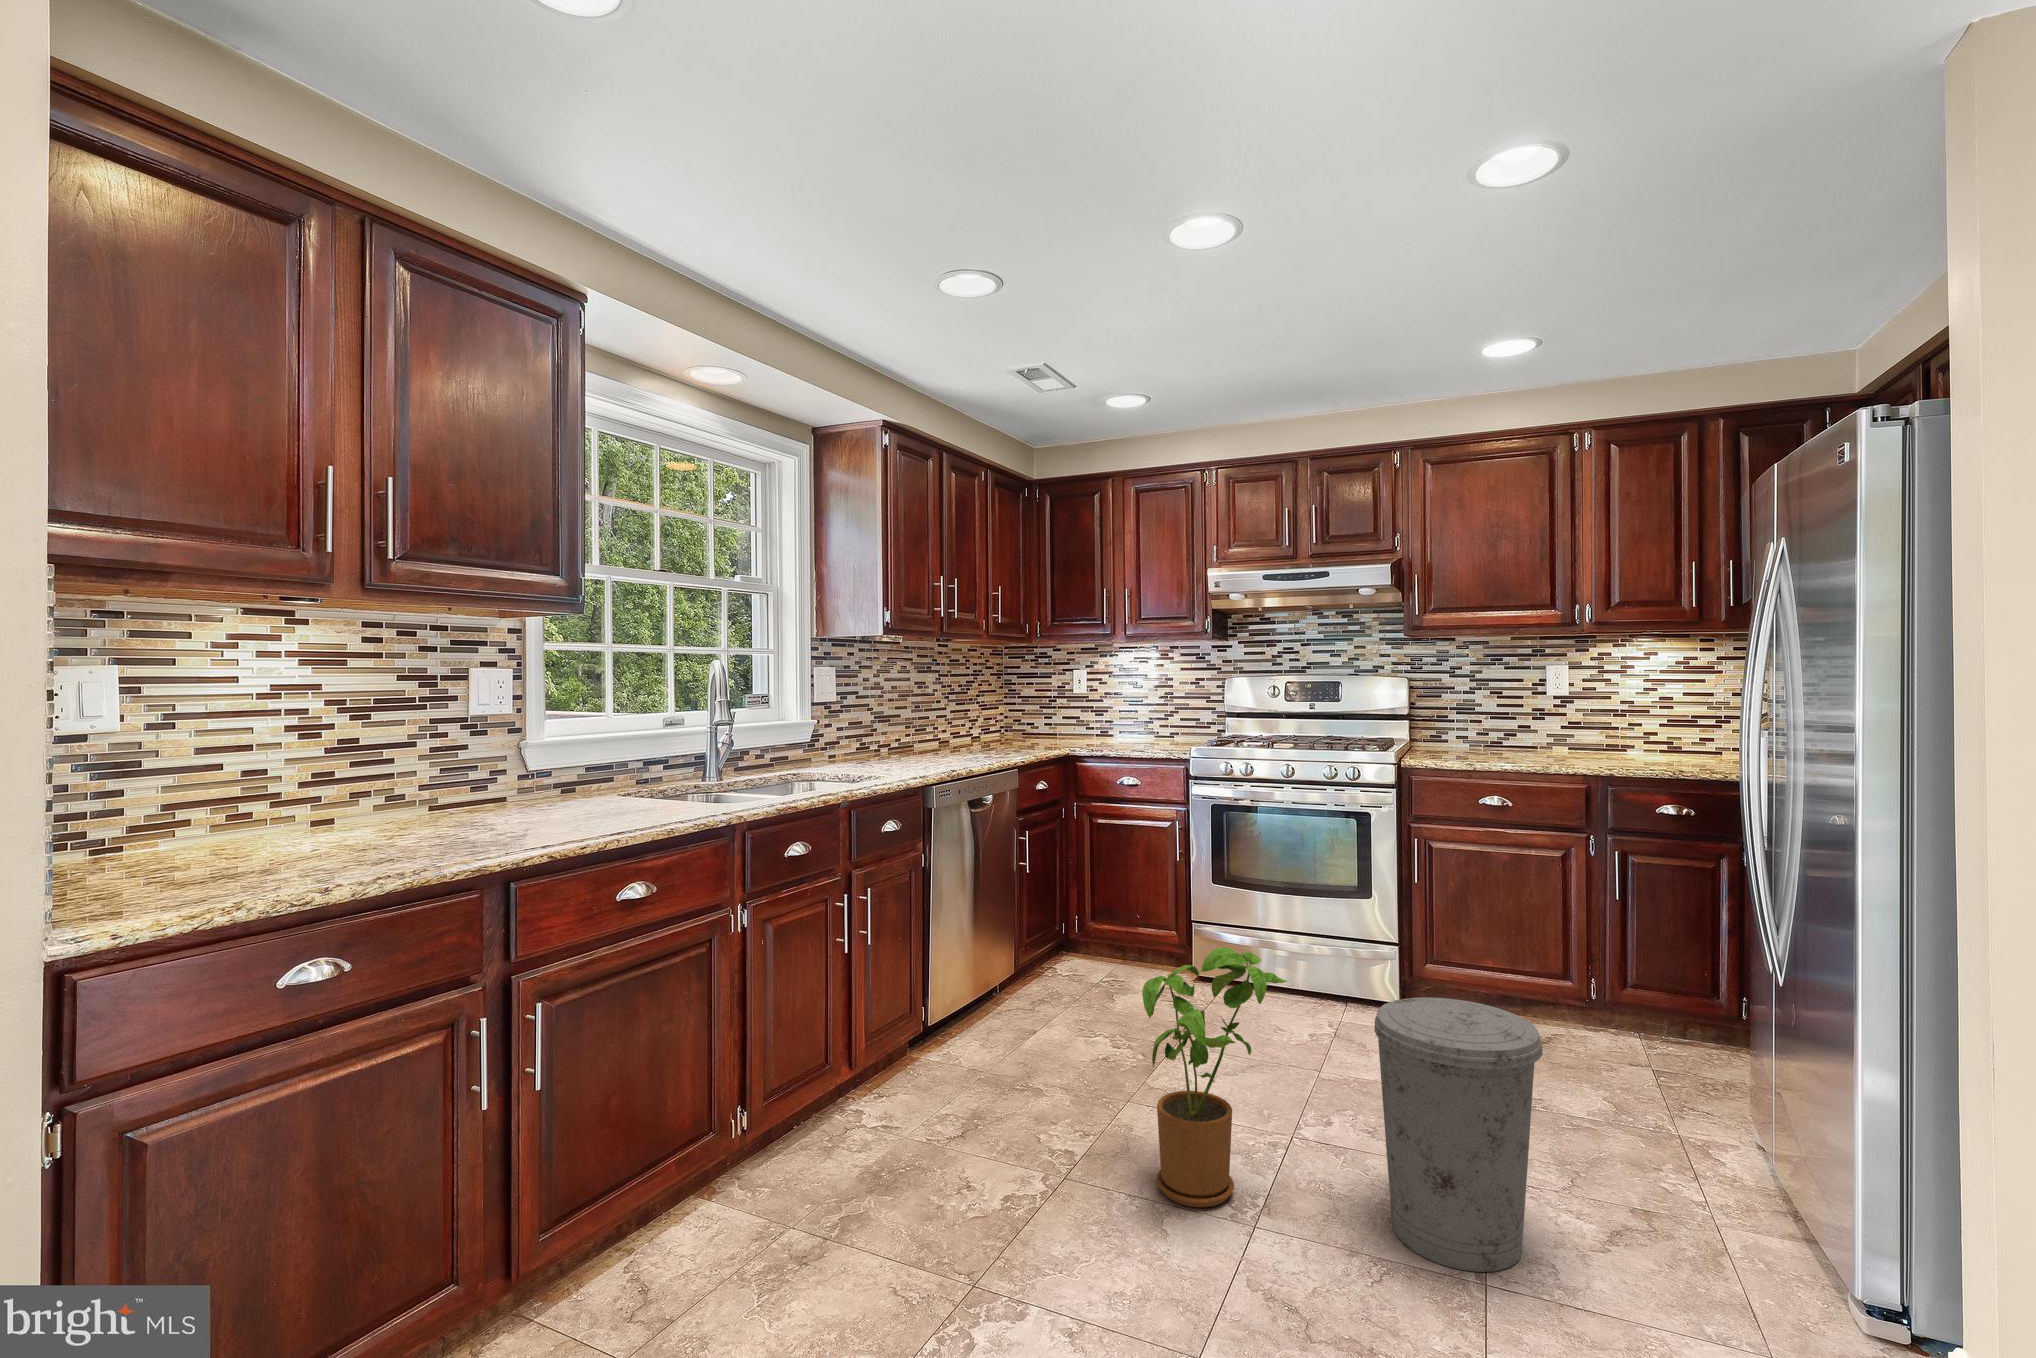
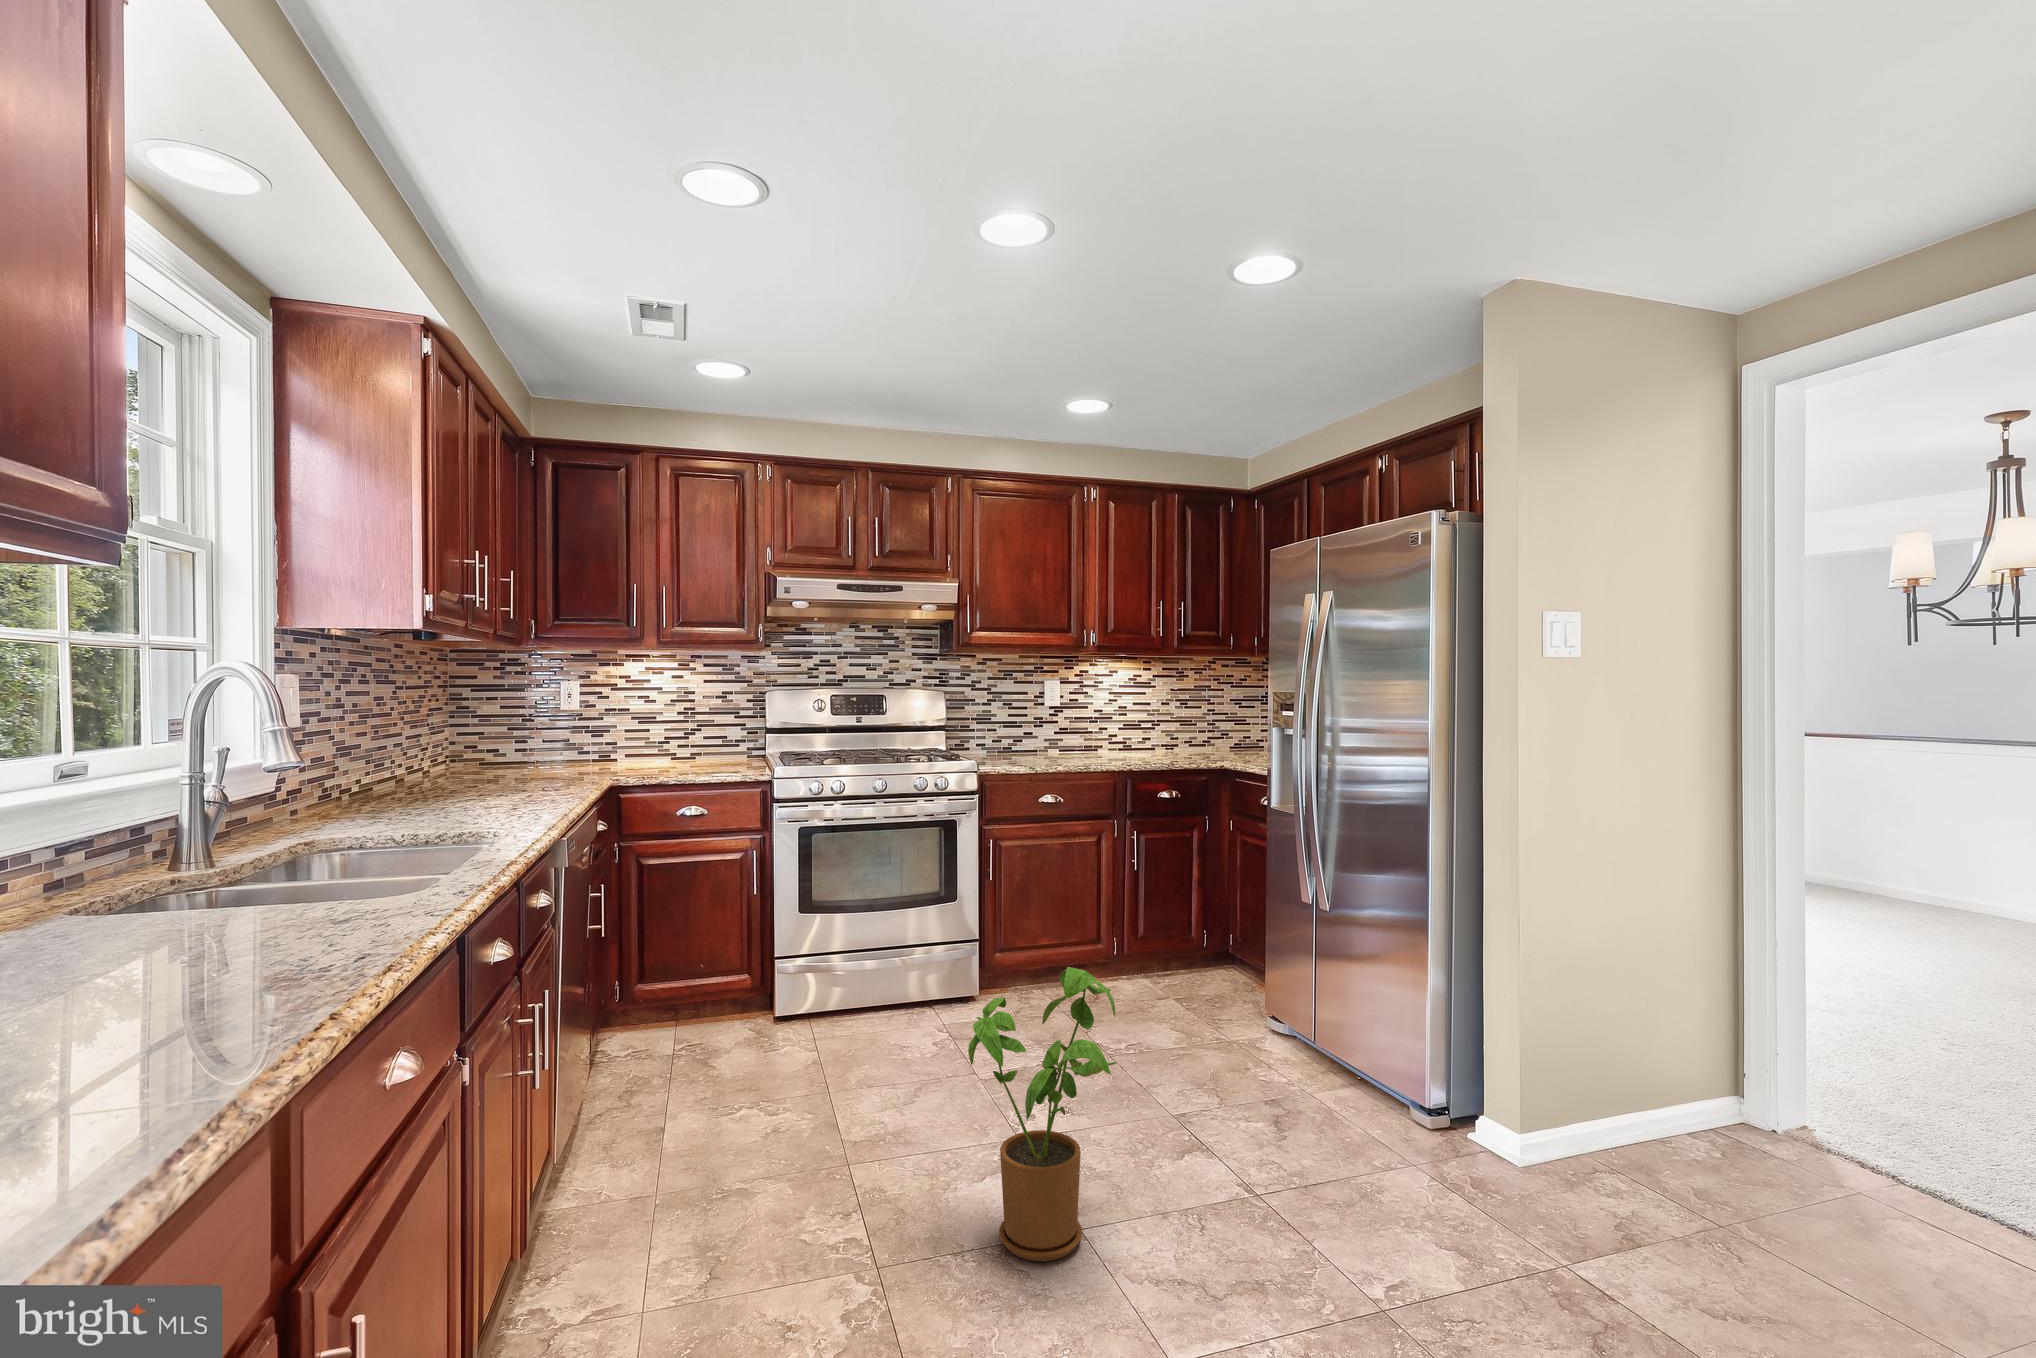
trash can: present [1374,997,1542,1272] -> none [1175,970,1313,1209]

